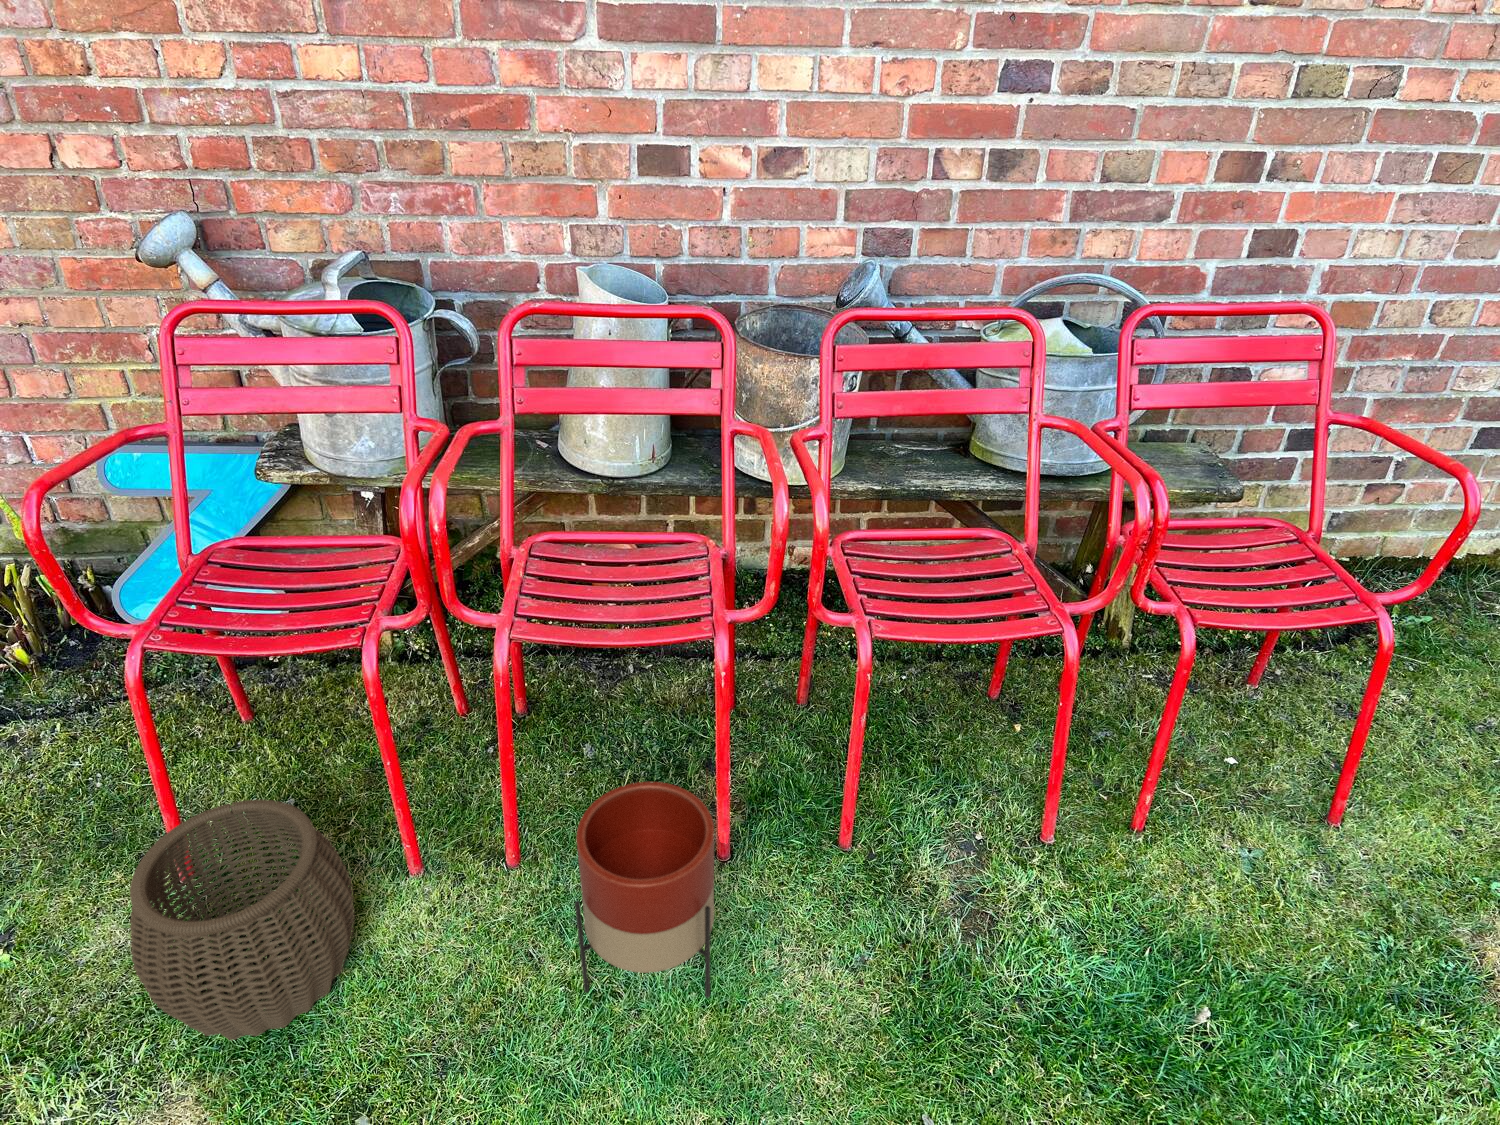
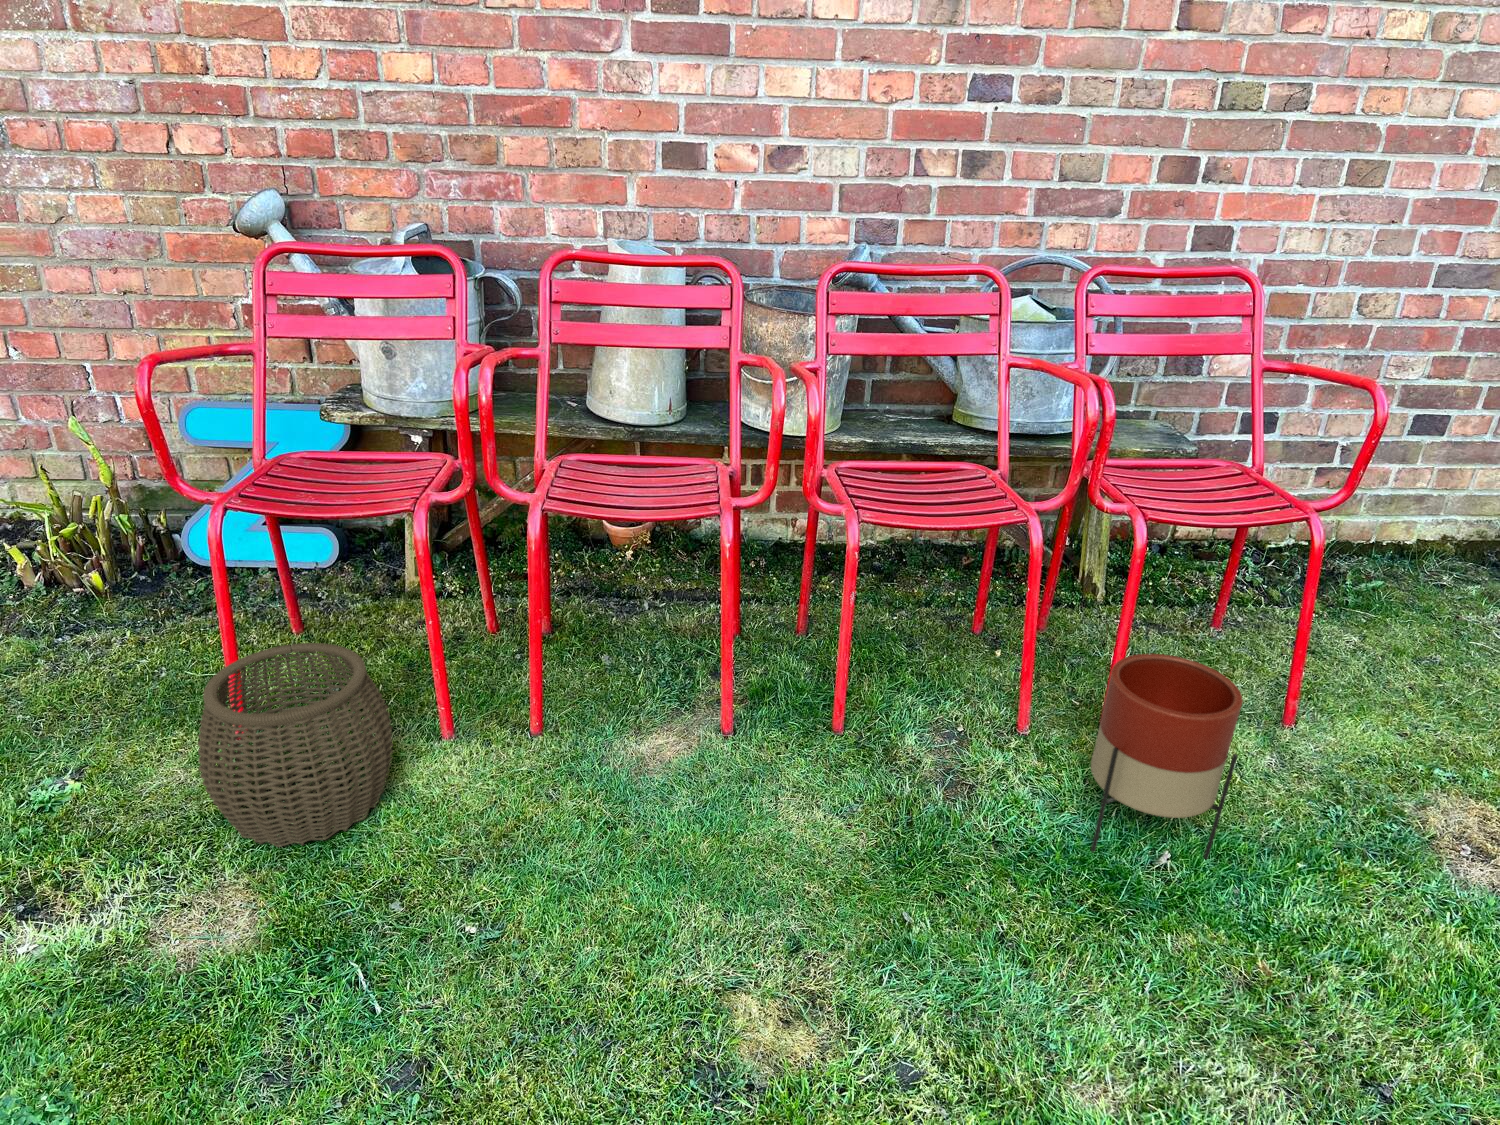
planter: present [575,782,715,998] -> present [1091,654,1243,859]

